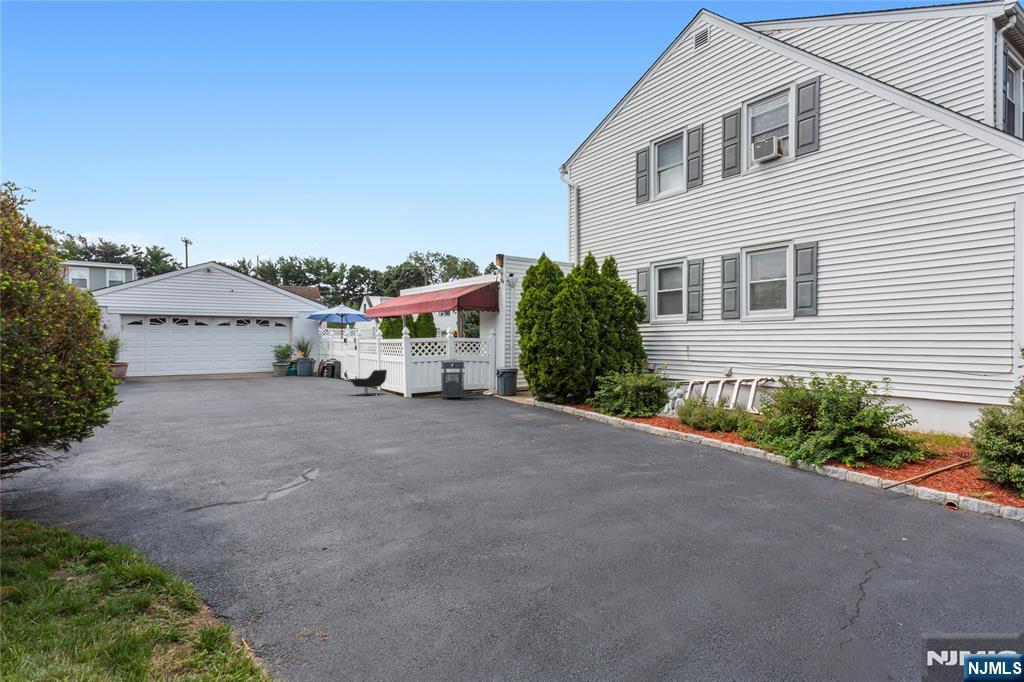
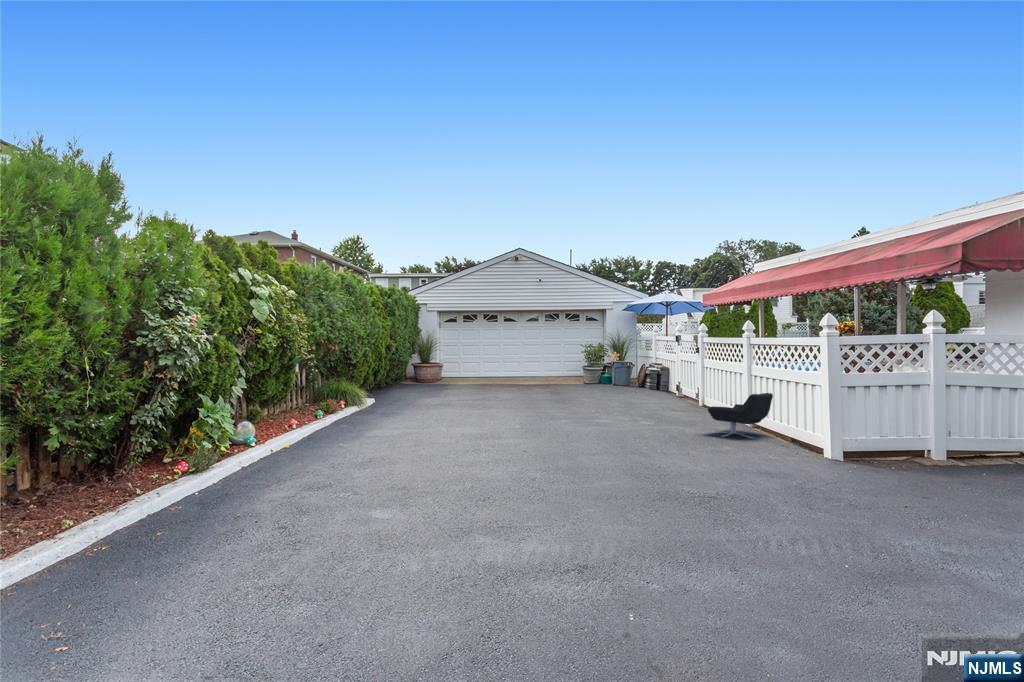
trash can: present [441,359,465,399] -> none [916,382,985,476]

